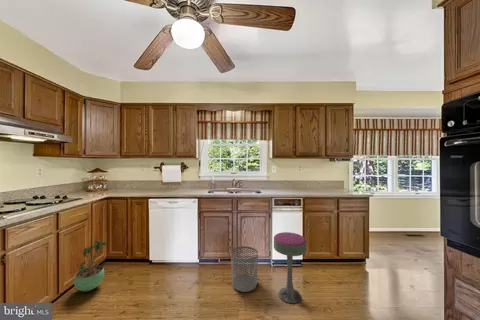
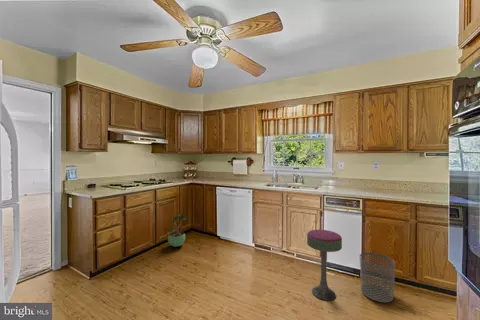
waste bin: present [231,246,258,292] -> present [360,253,396,303]

